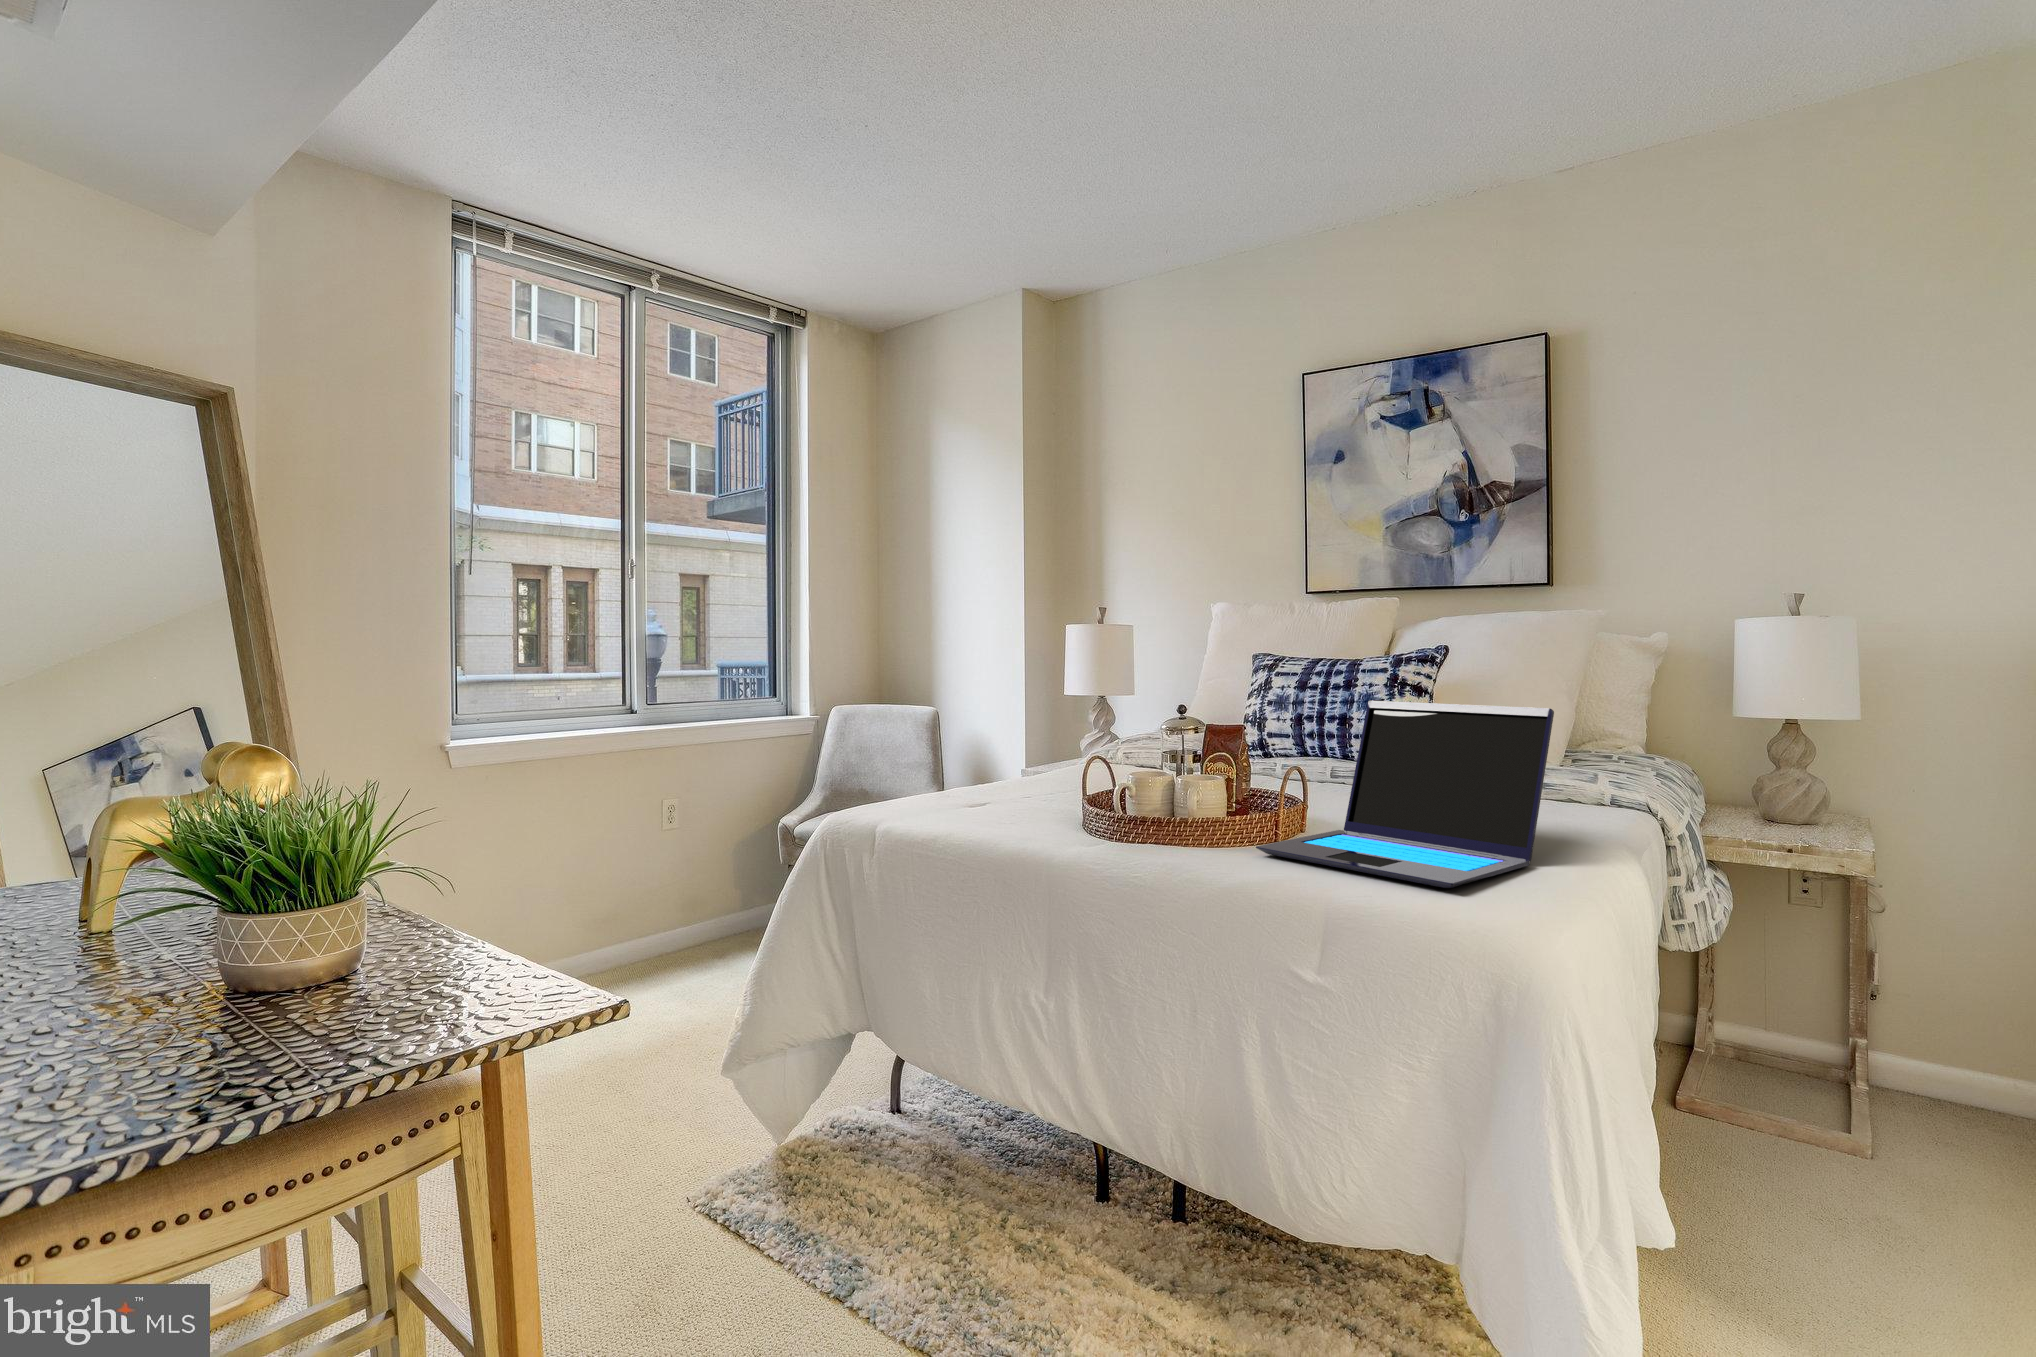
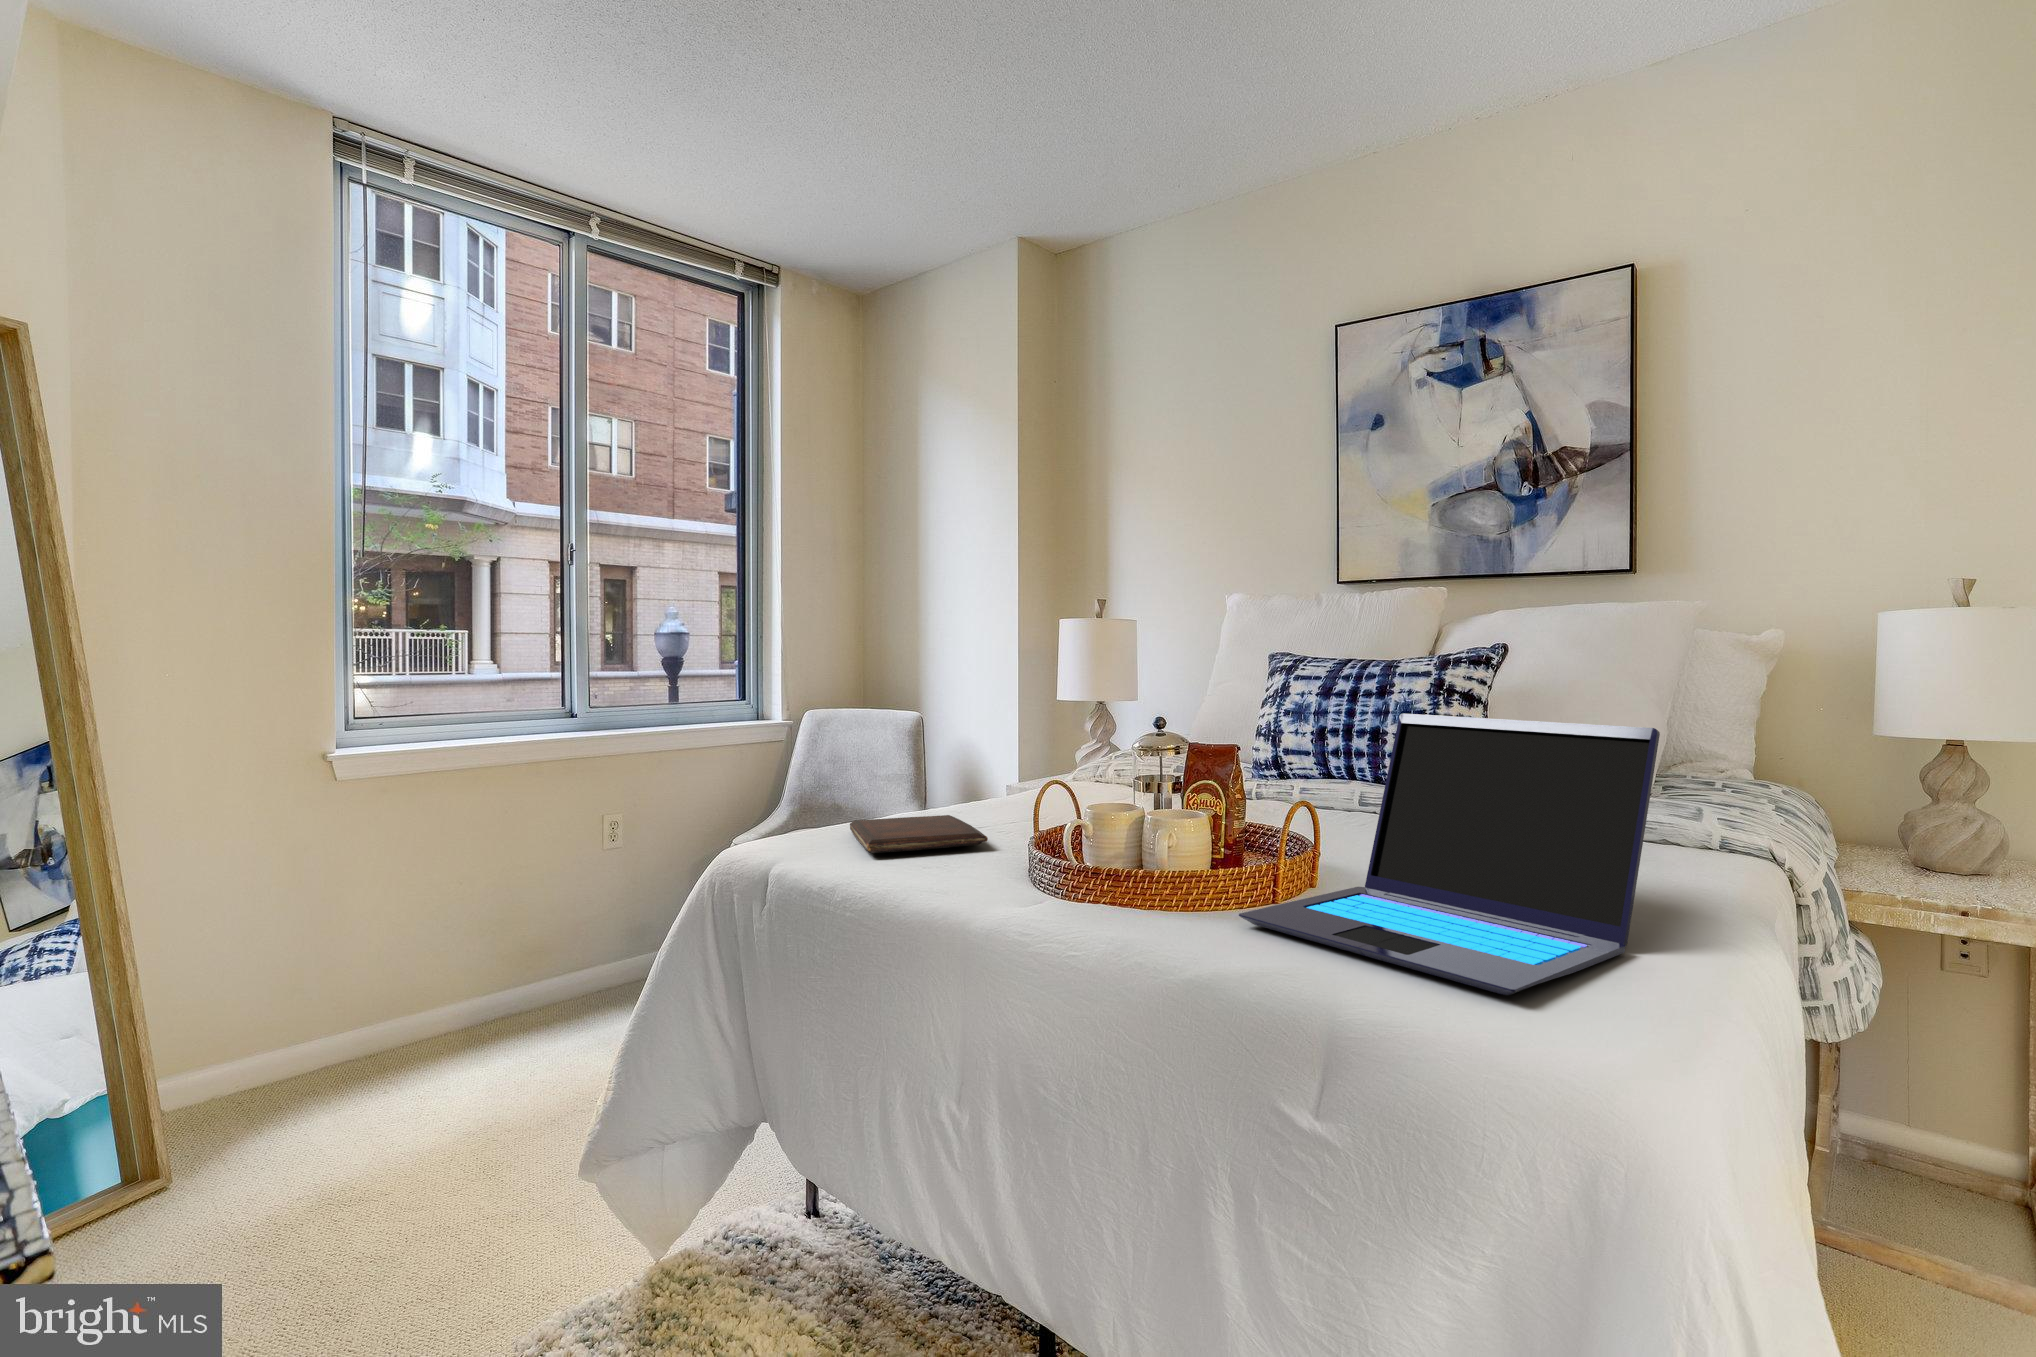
book: none [926,787,1045,814] -> present [850,815,988,853]

